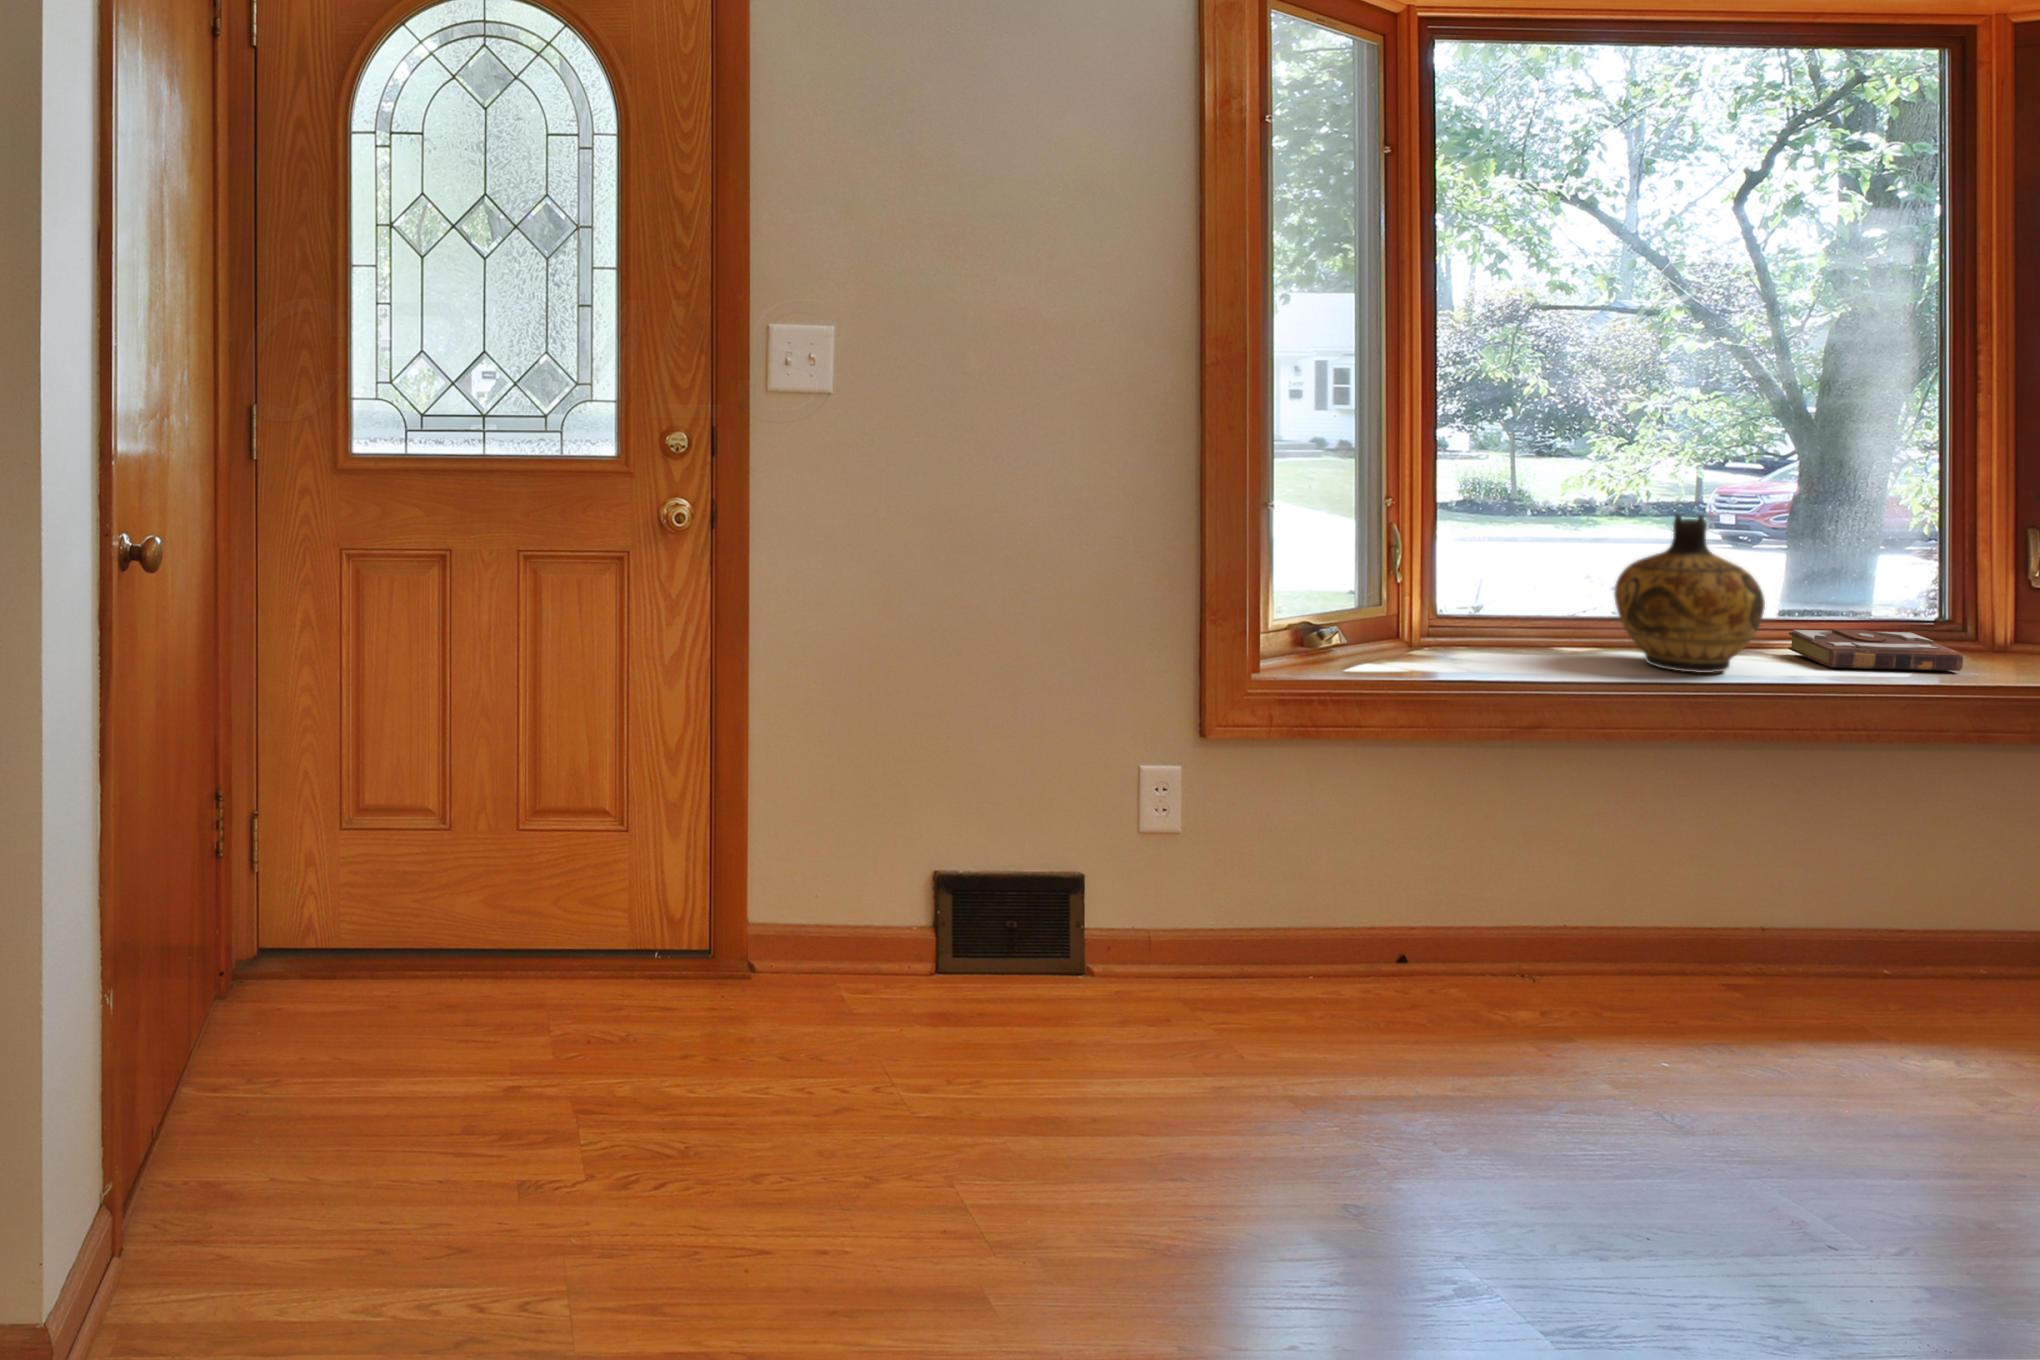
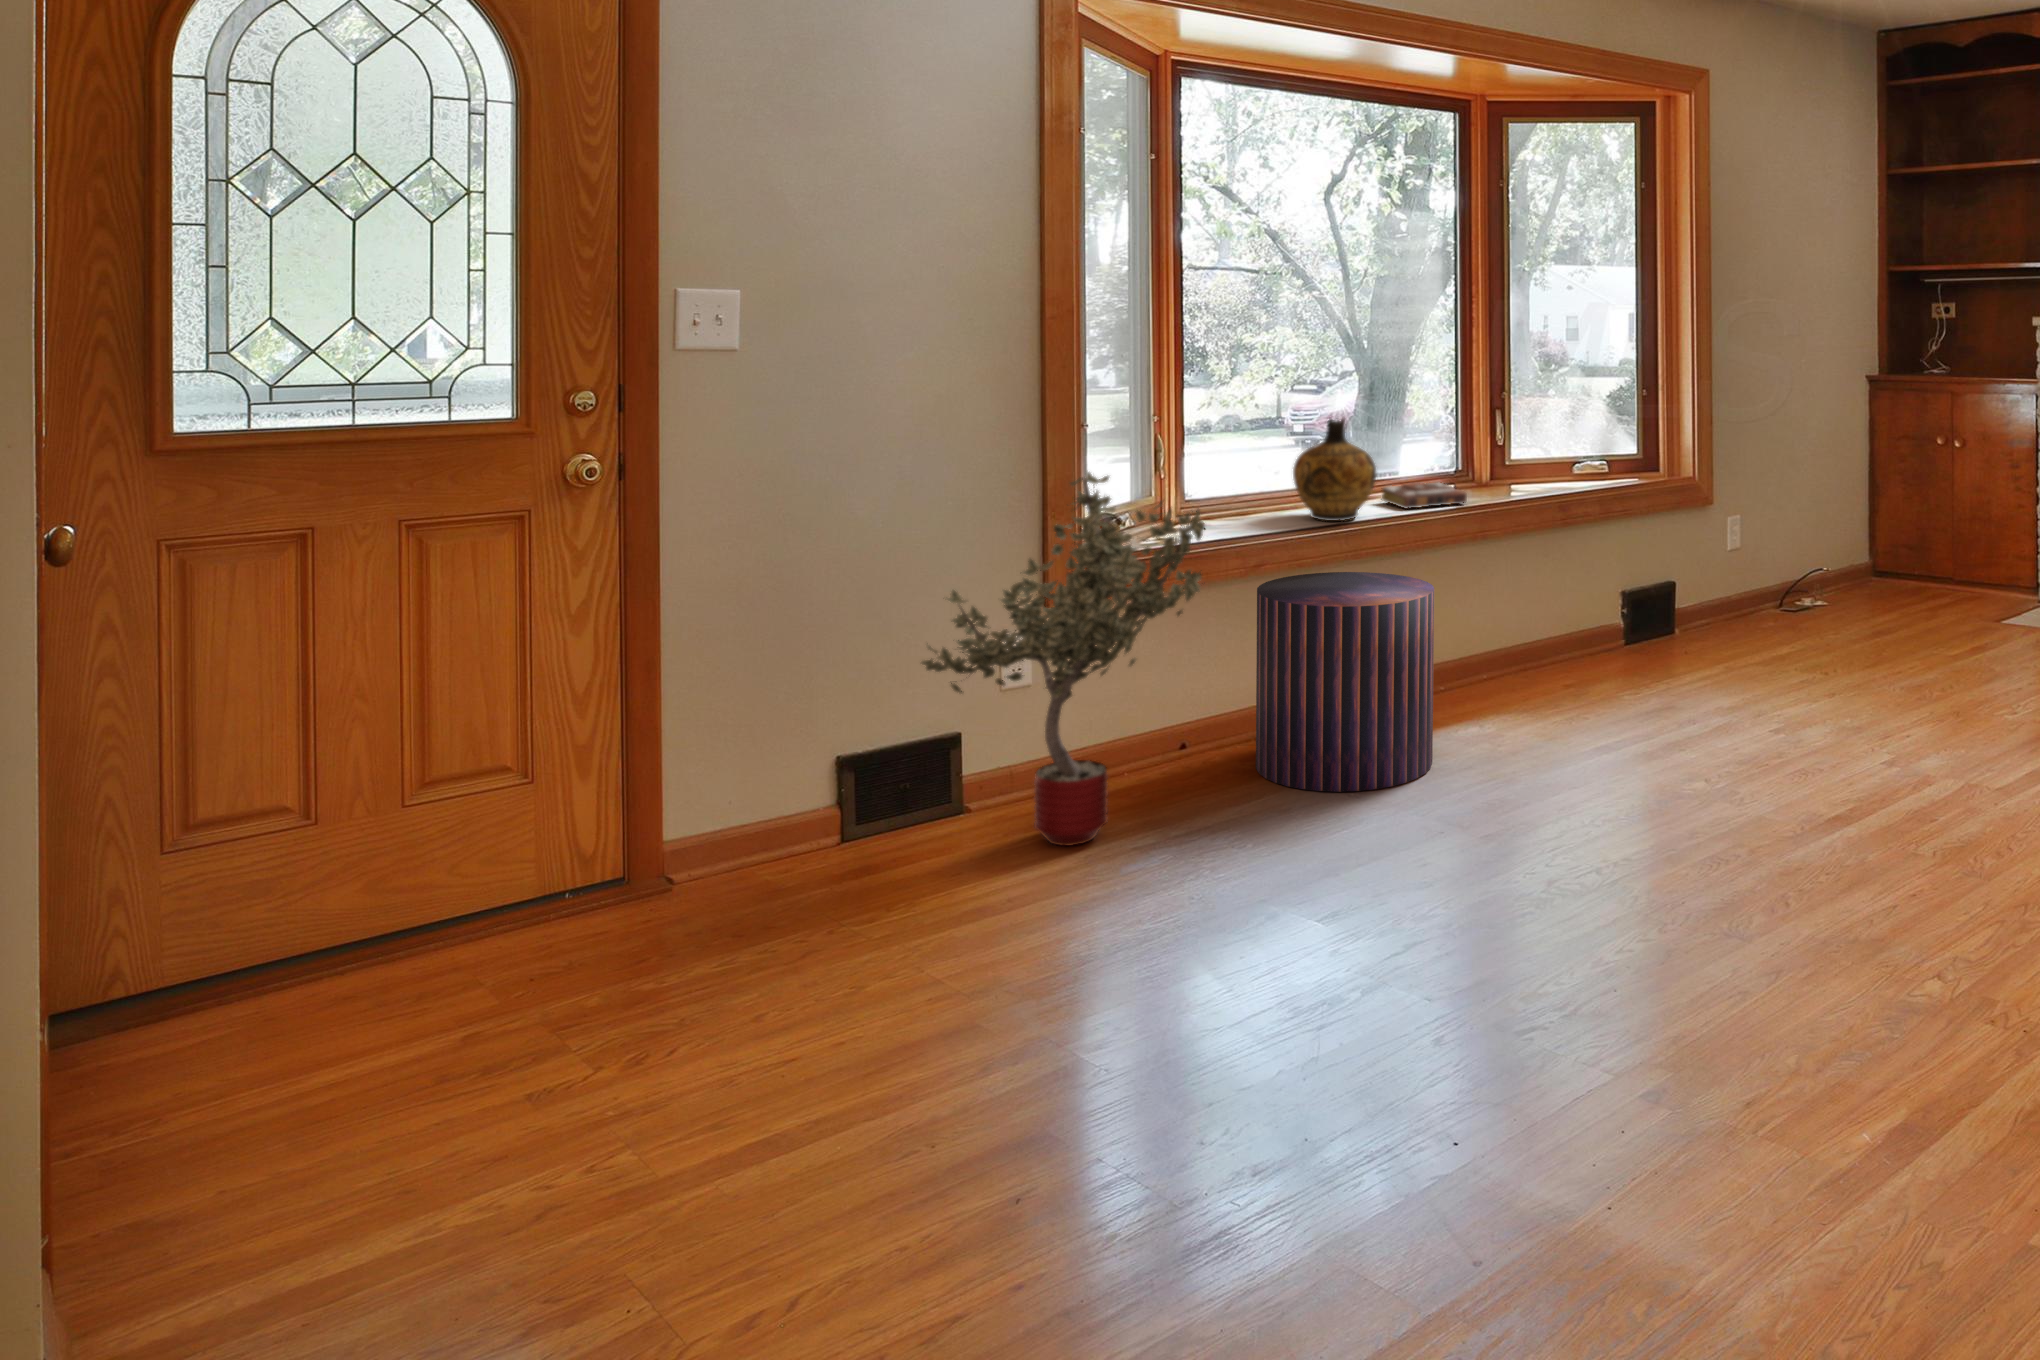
potted tree: none [1003,557,1412,1055] -> present [922,472,1205,846]
pouf: none [1512,743,1838,1102] -> present [1256,572,1434,792]

